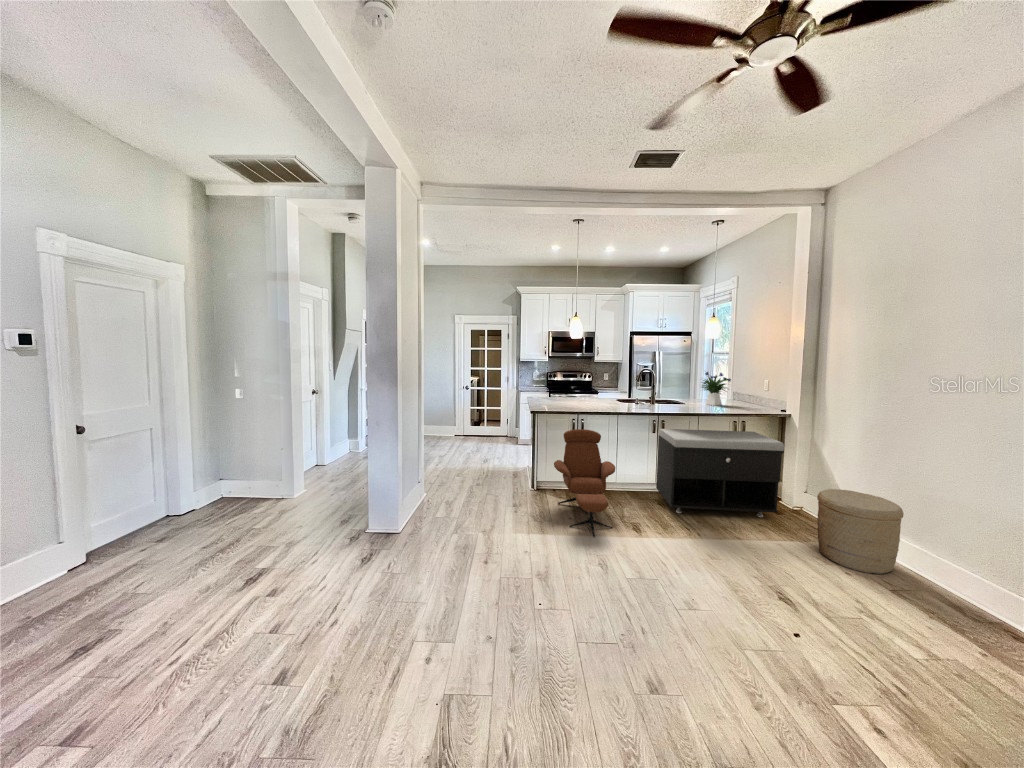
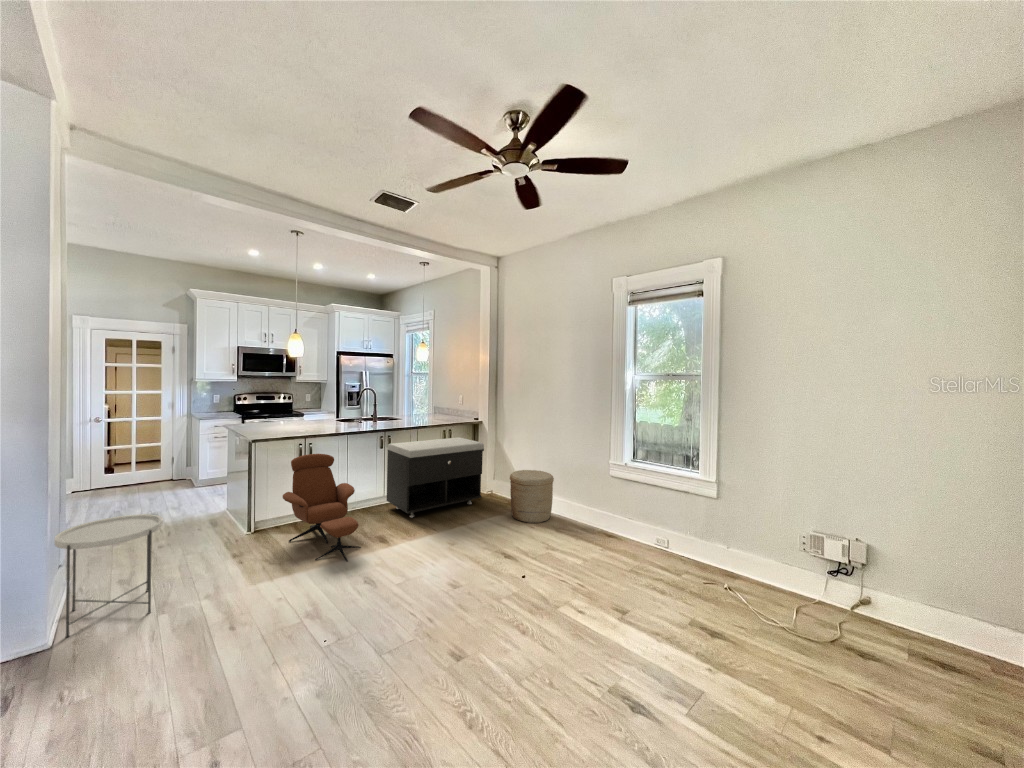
flower arrangement: present [702,372,731,405] -> none [408,388,438,419]
side table: none [414,455,467,528] -> present [55,514,163,637]

